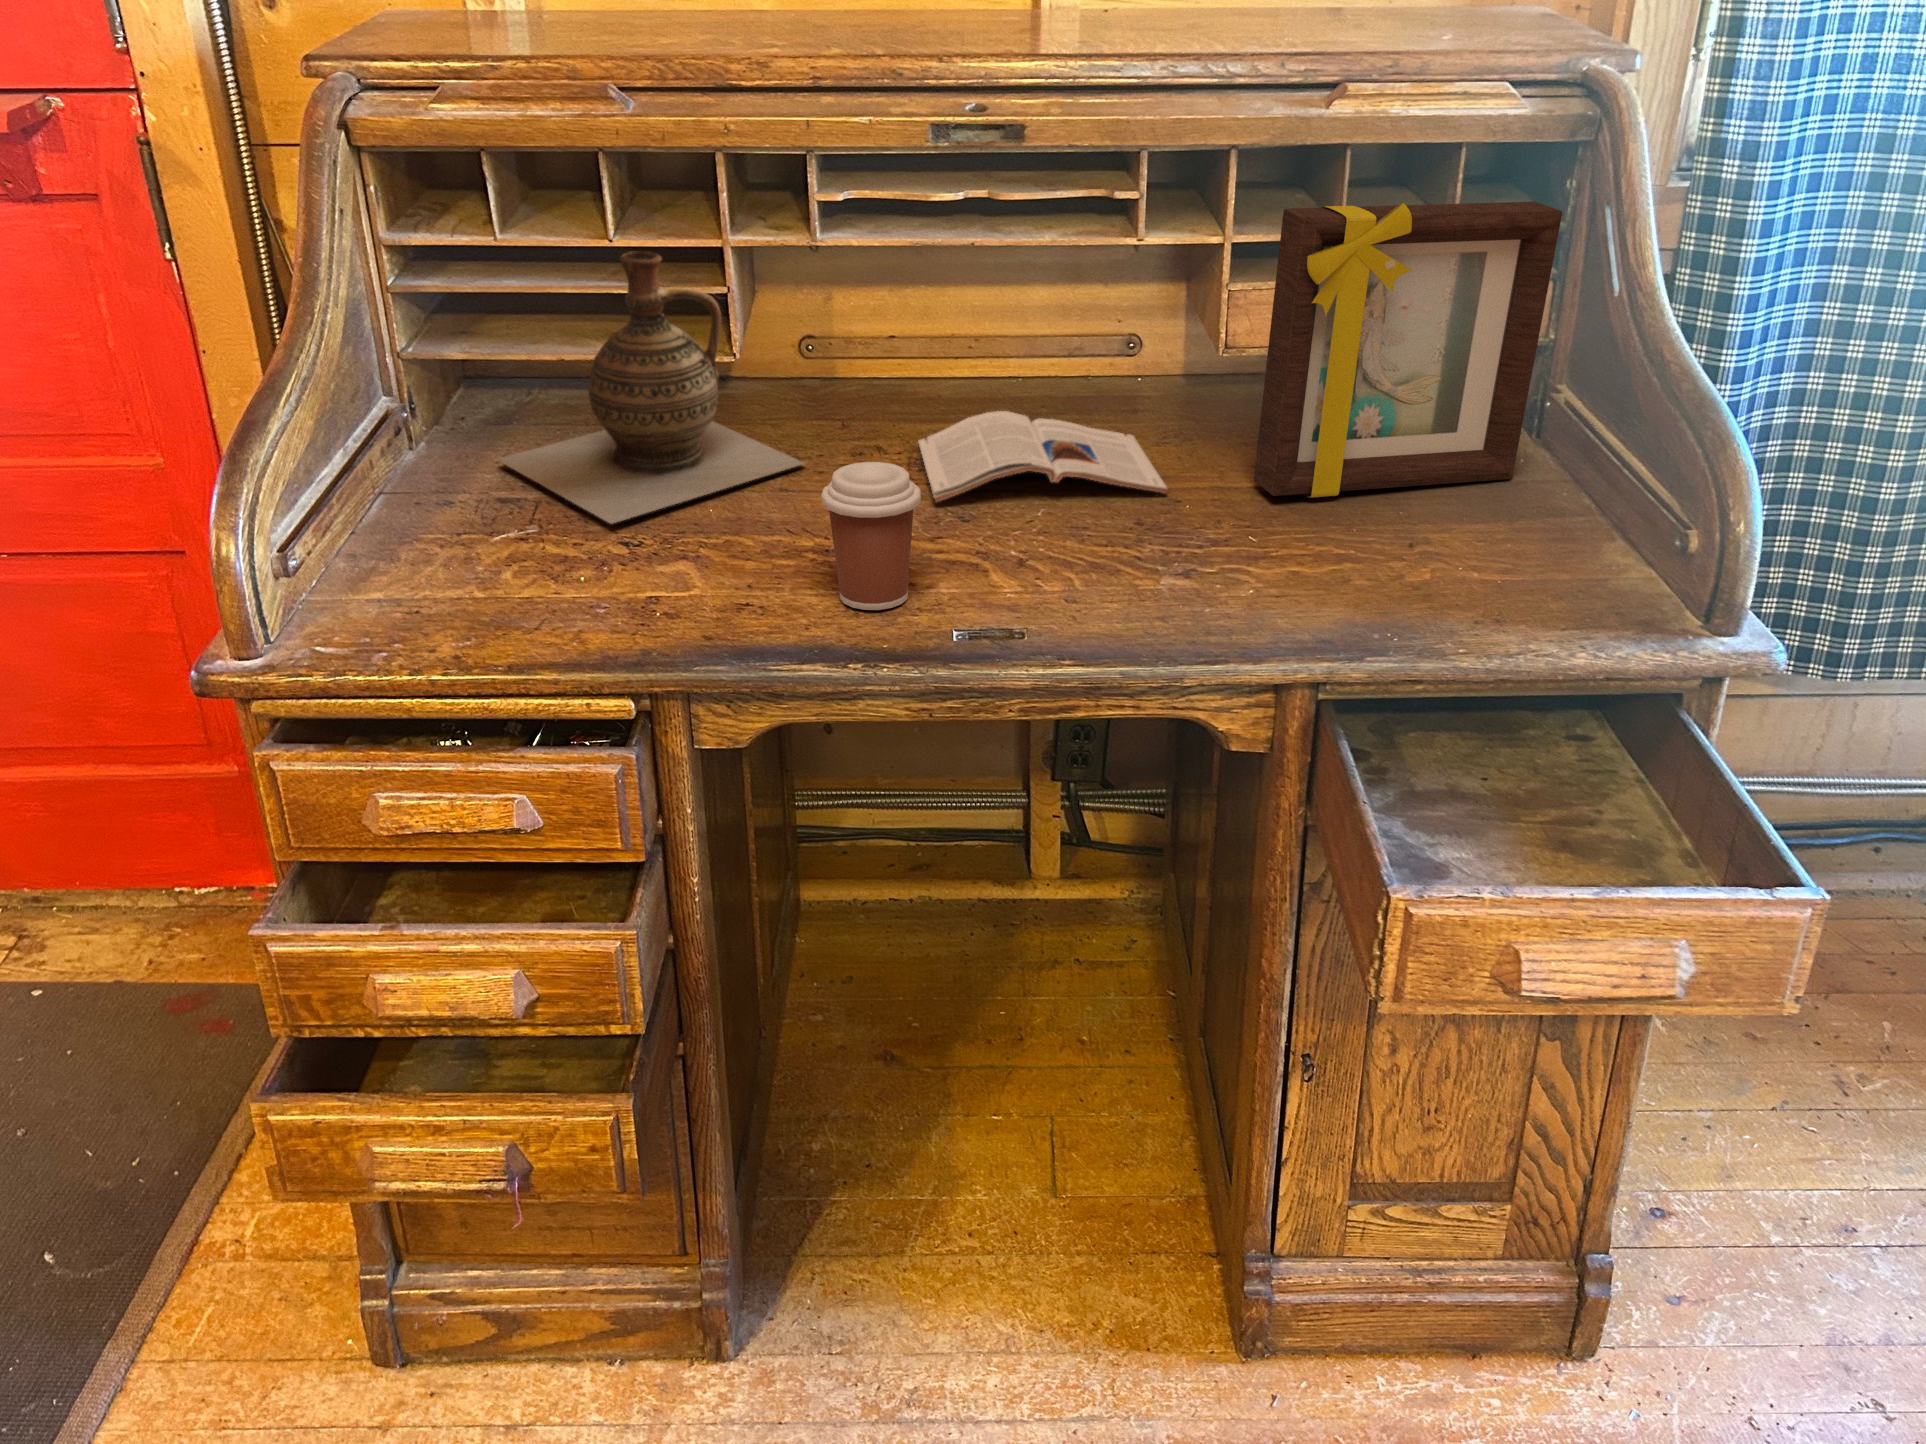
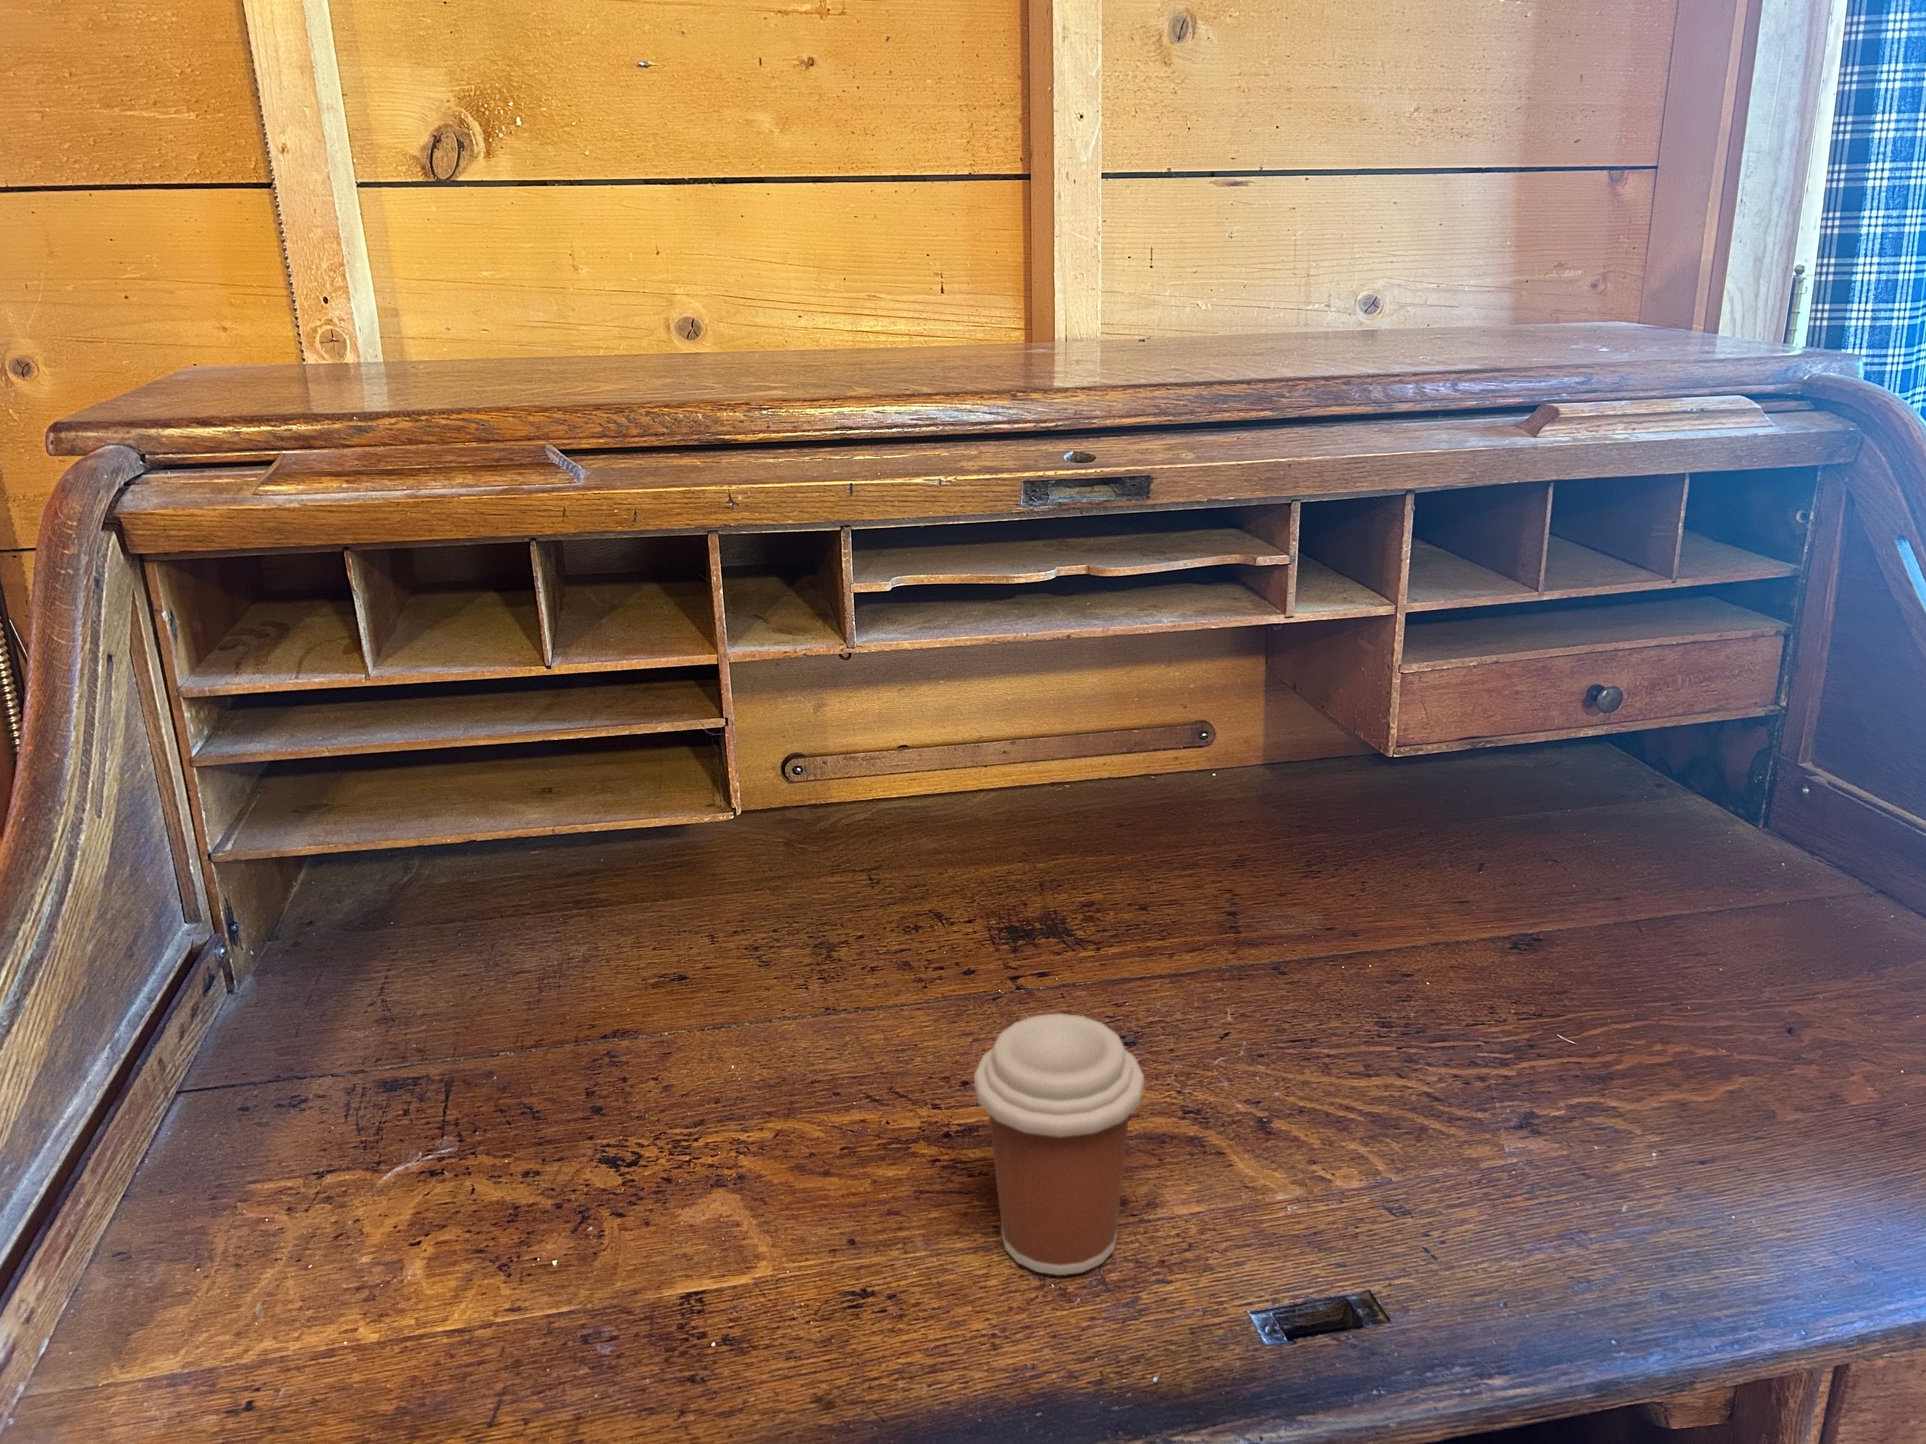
picture frame: present [1254,202,1562,498] -> none [1480,541,1842,952]
ceramic jug: present [498,252,804,524] -> none [370,679,850,1122]
magazine: present [918,411,1167,502] -> none [991,847,1380,1014]

